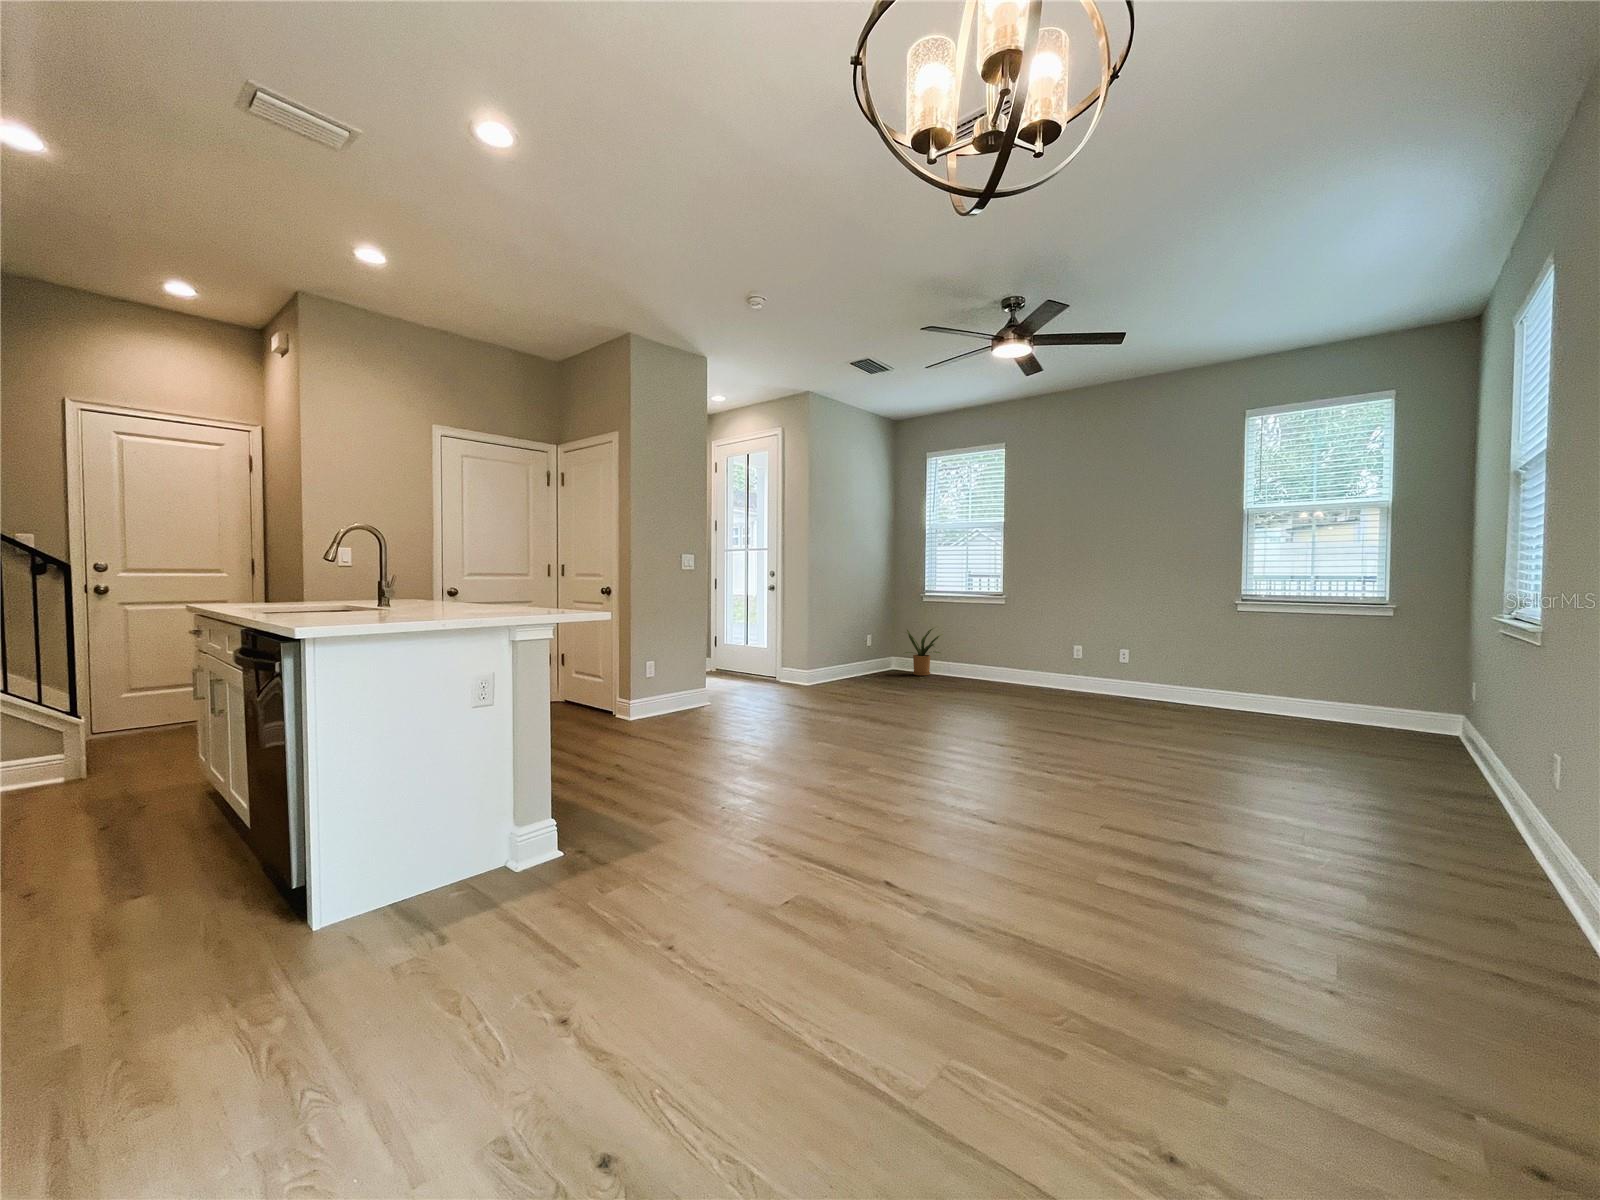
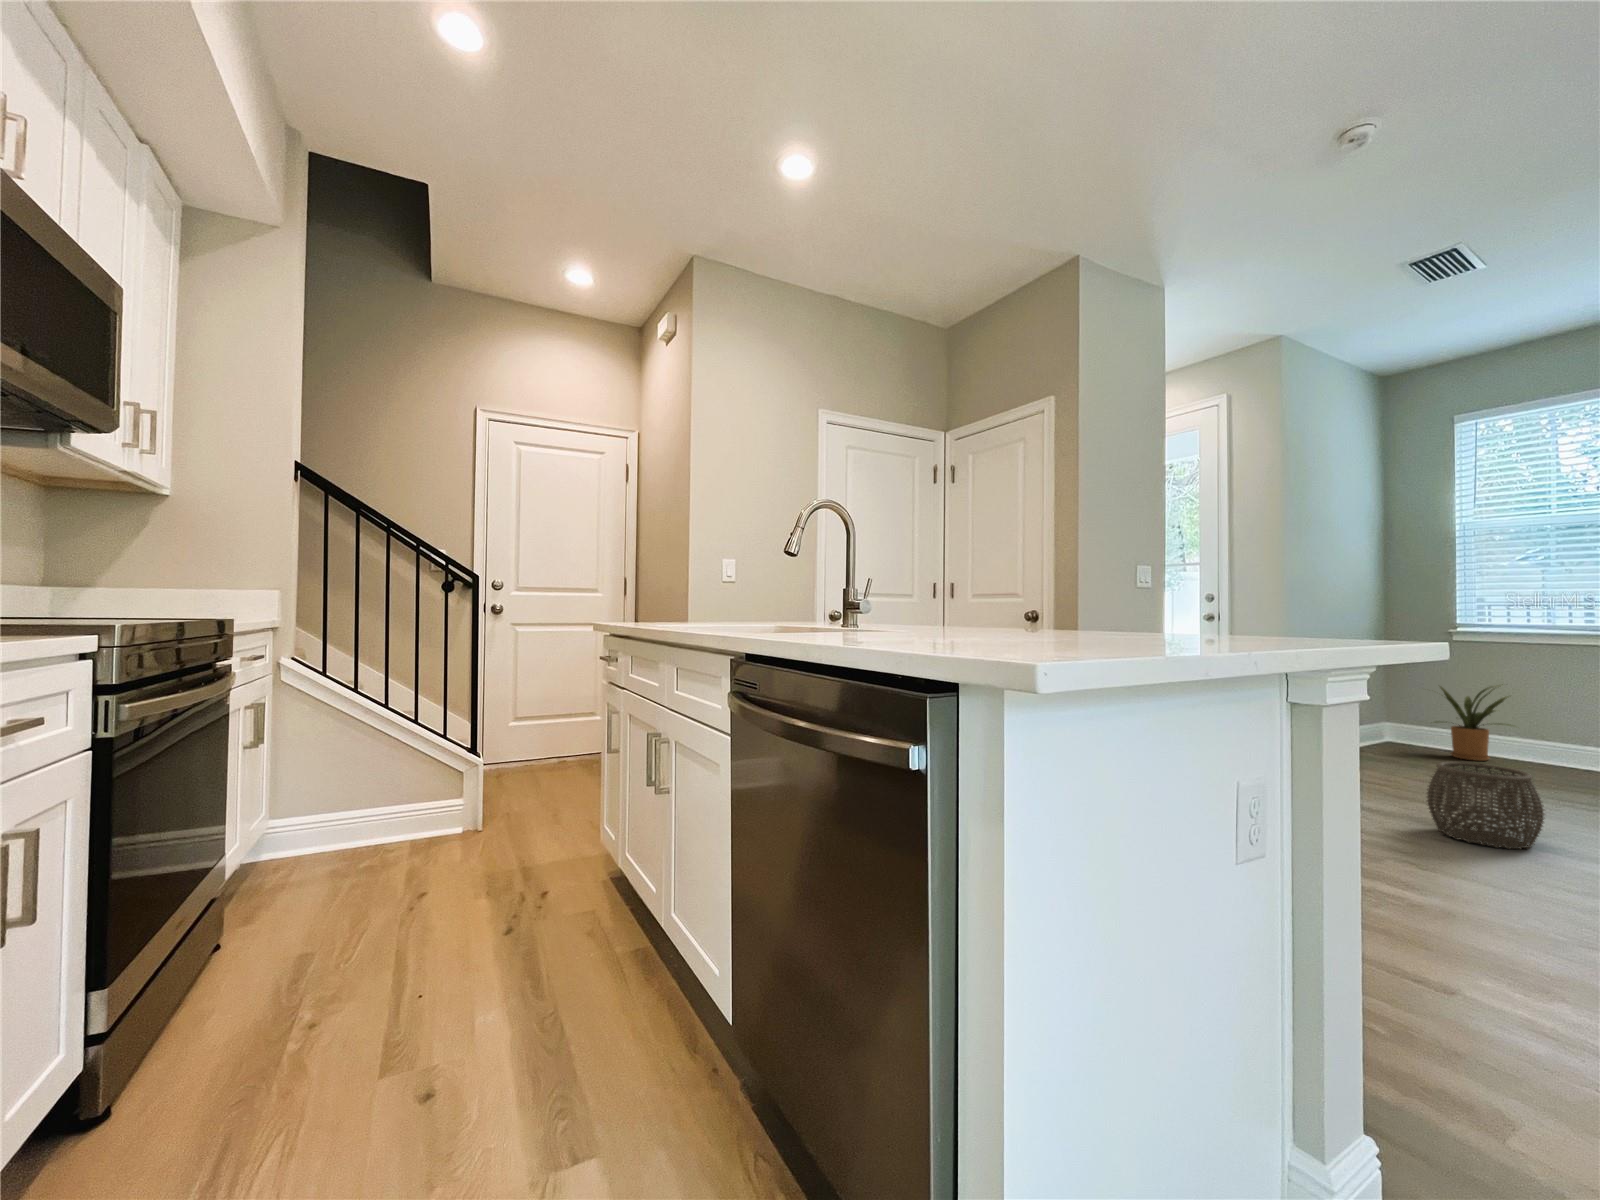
woven basket: none [825,674,872,720] -> present [1427,762,1545,849]

